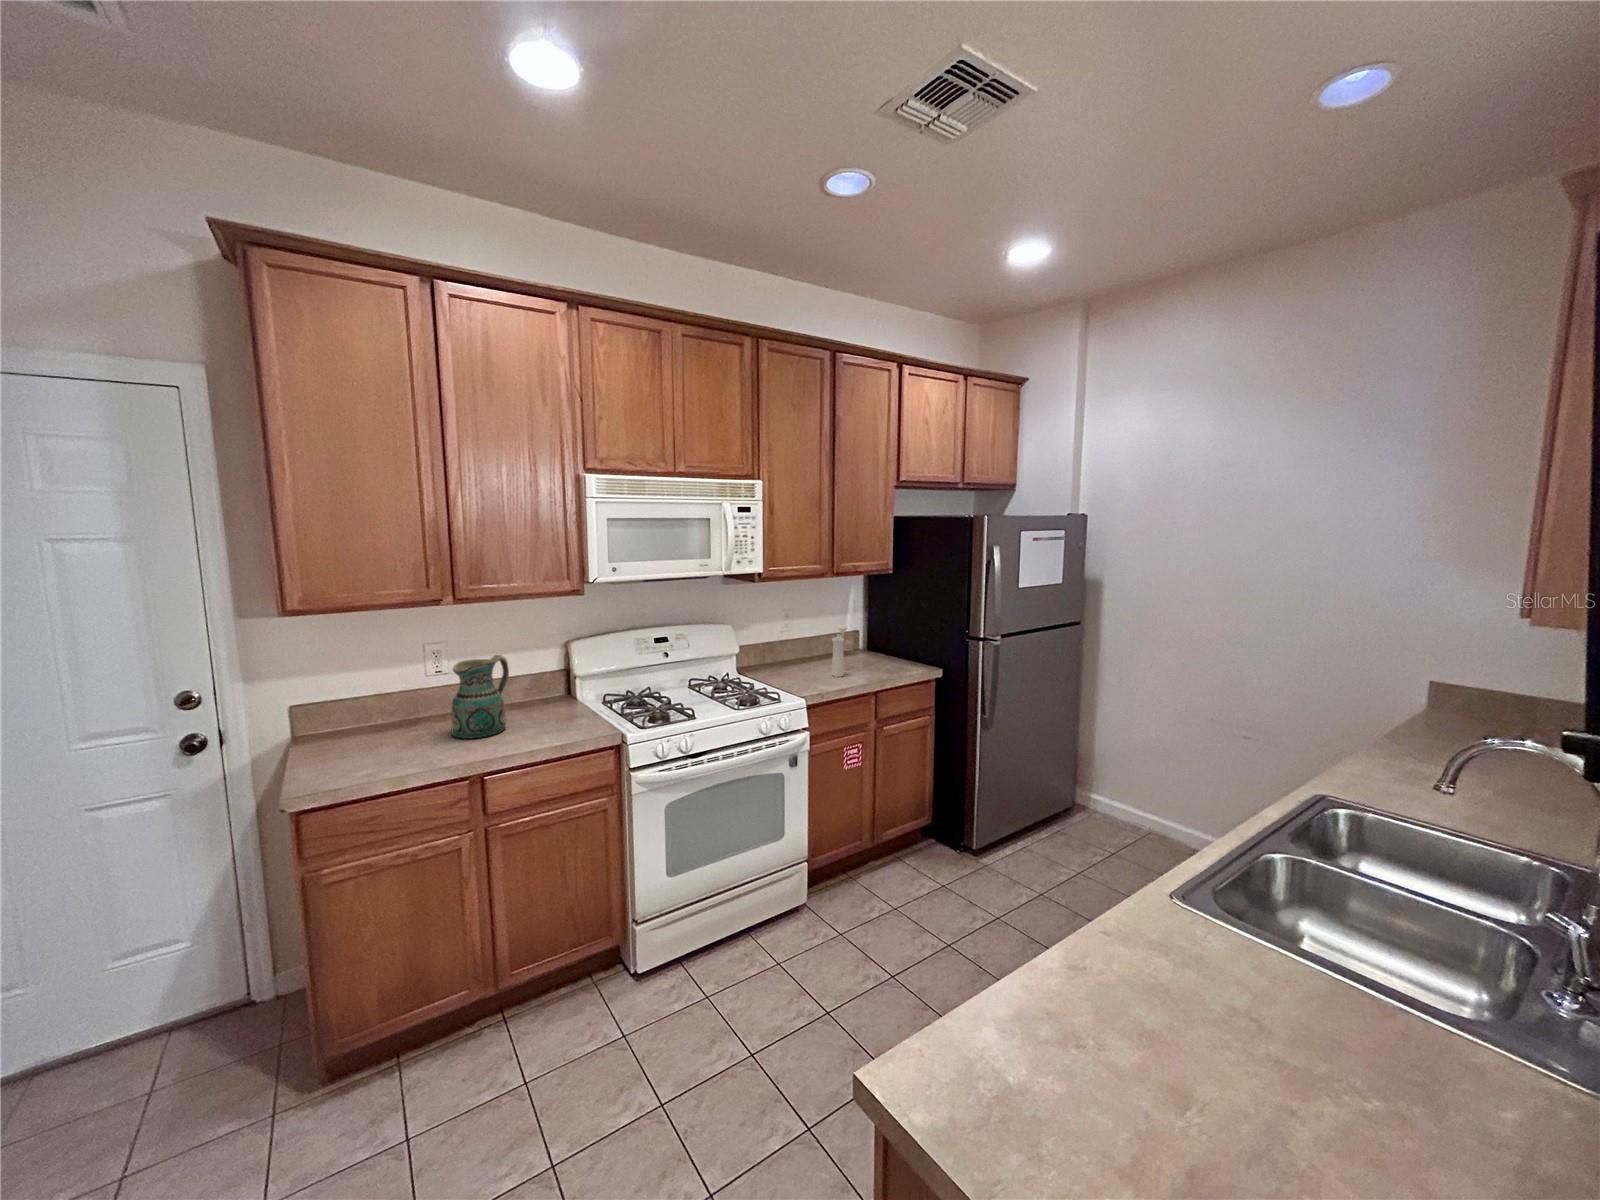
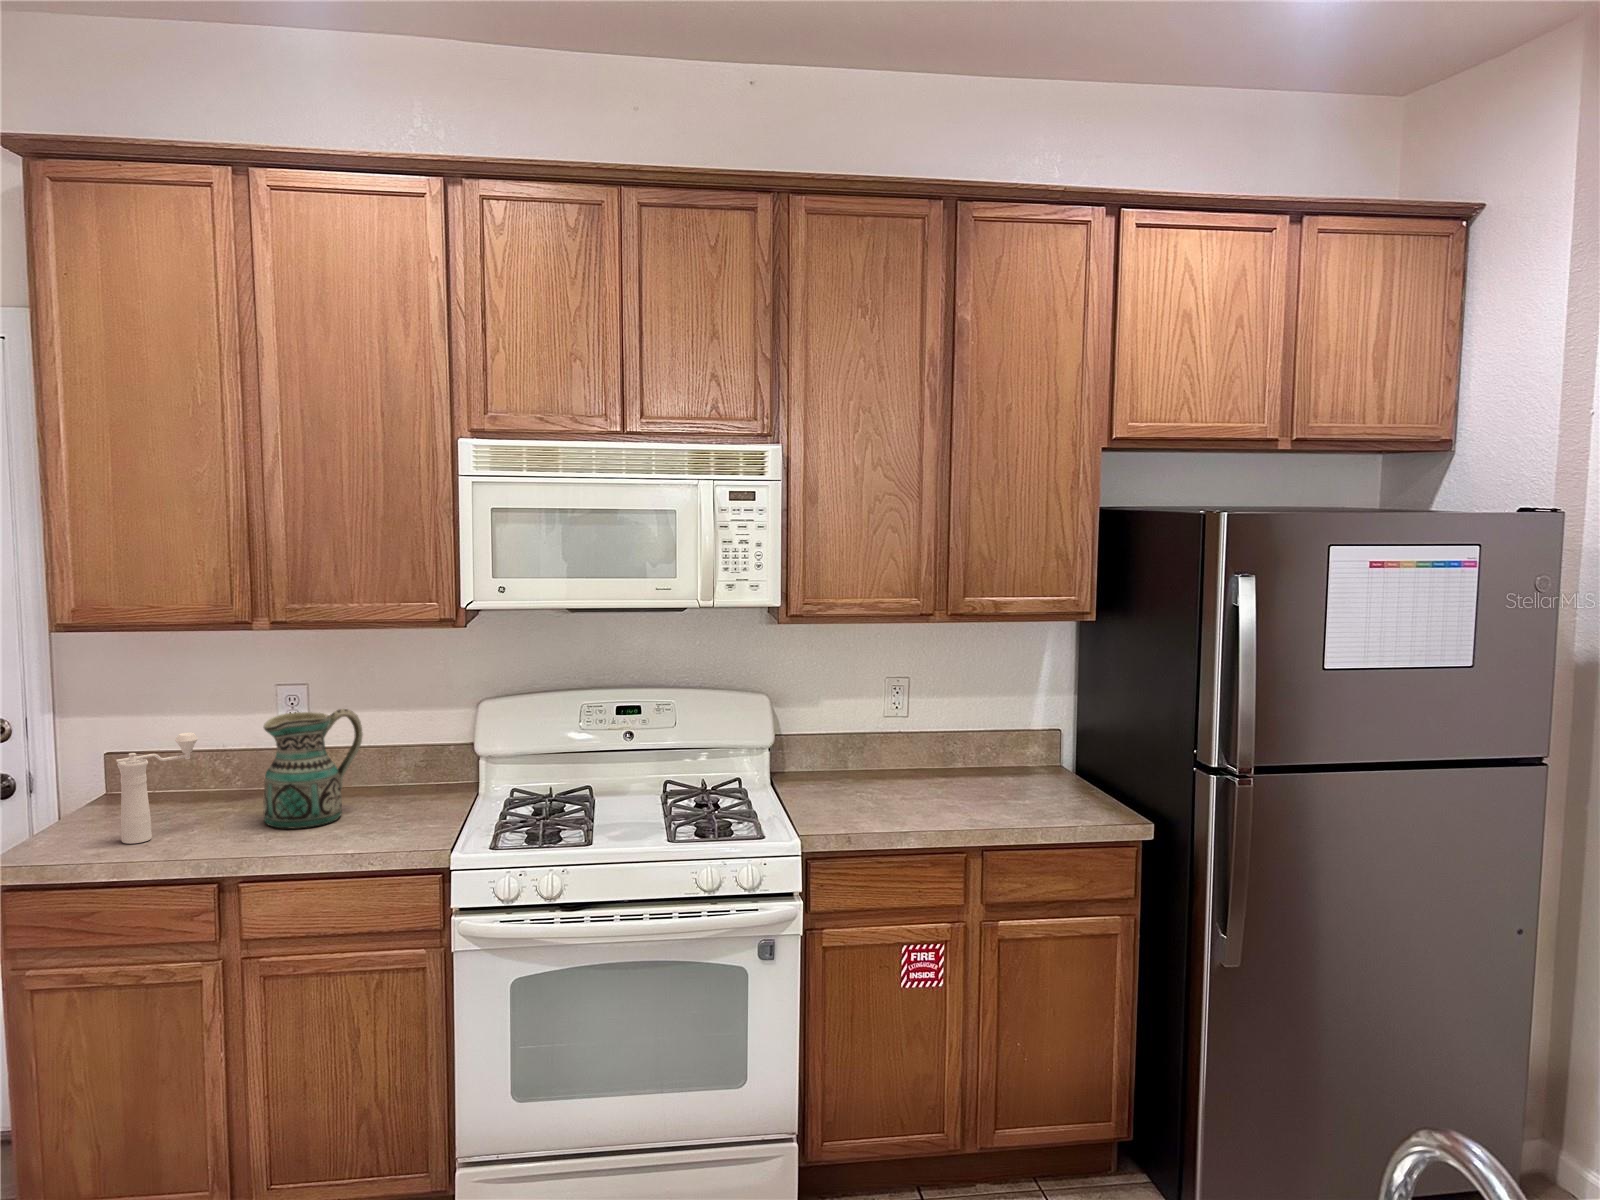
pepper mill: present [832,625,847,677] -> present [116,733,198,844]

